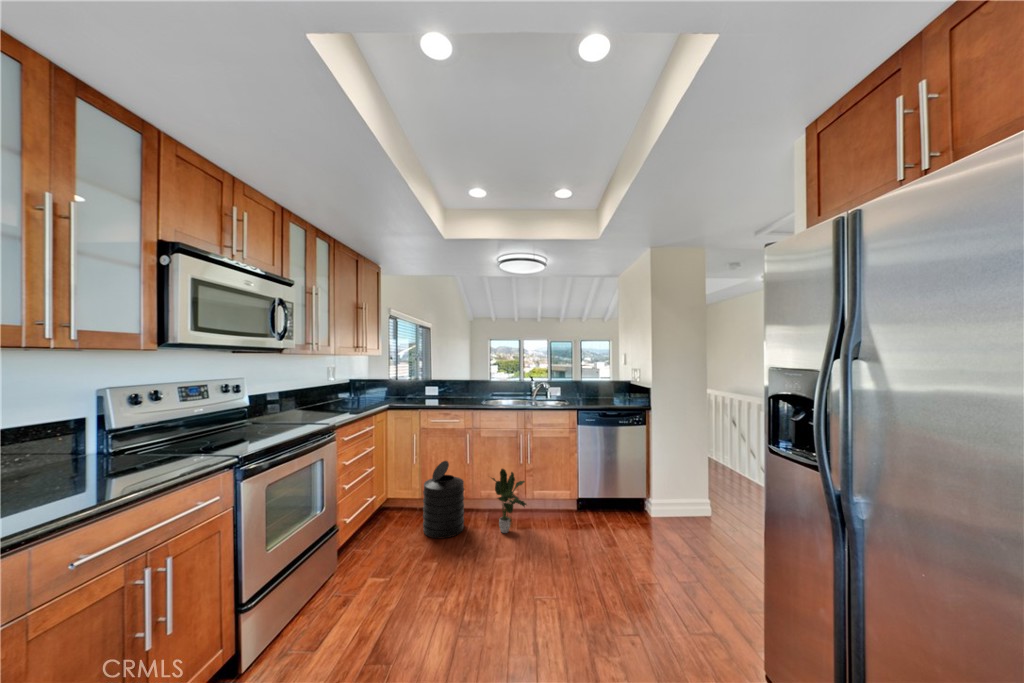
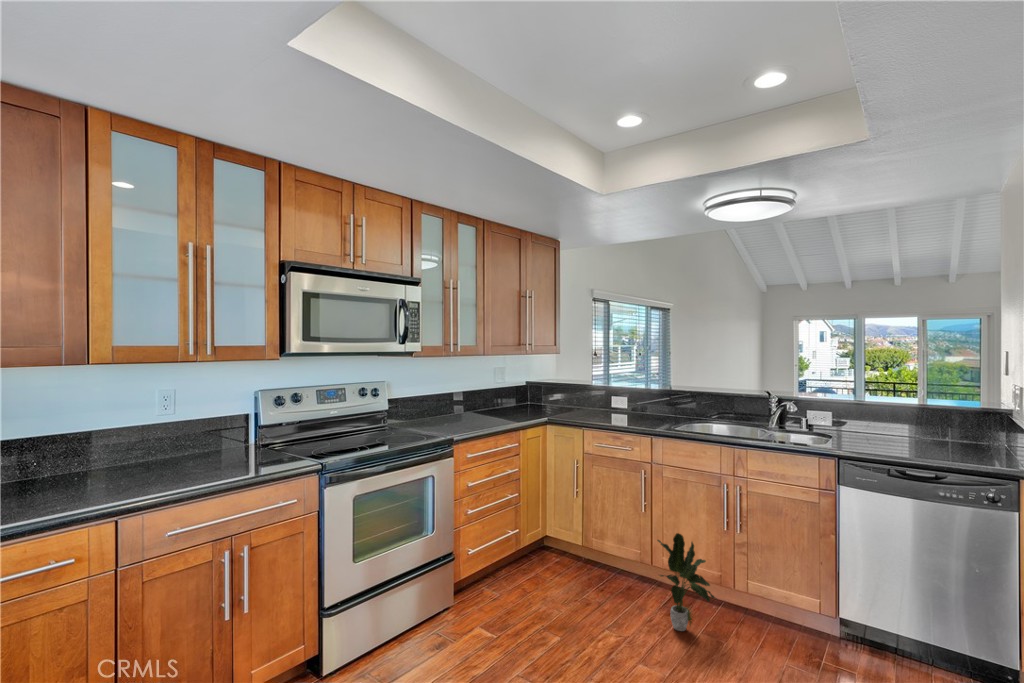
trash can: present [423,461,464,539] -> none [570,504,627,610]

